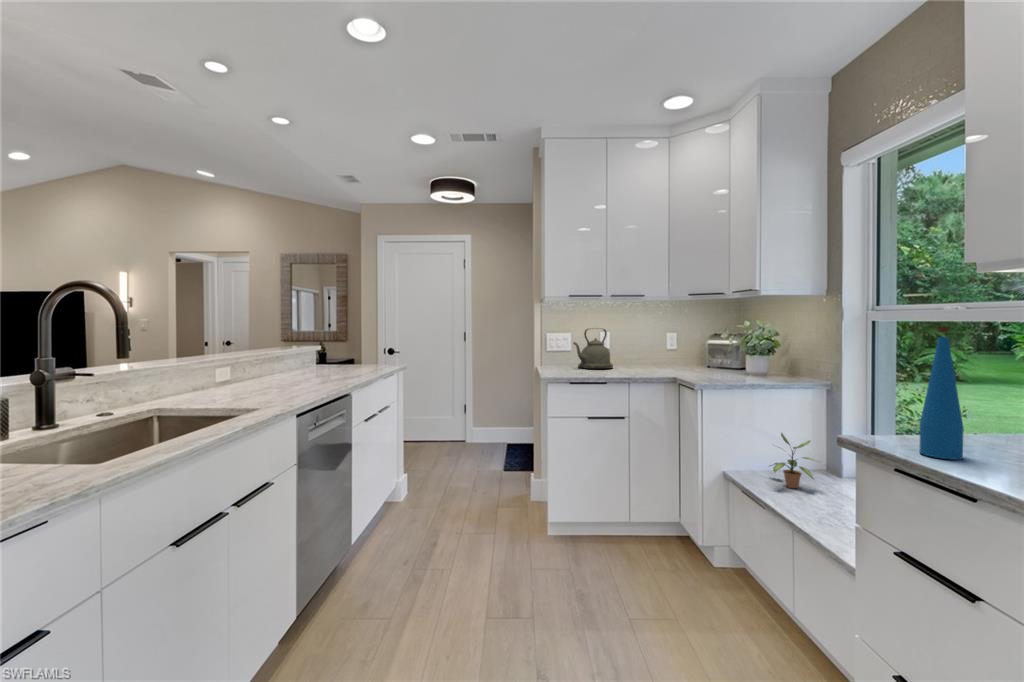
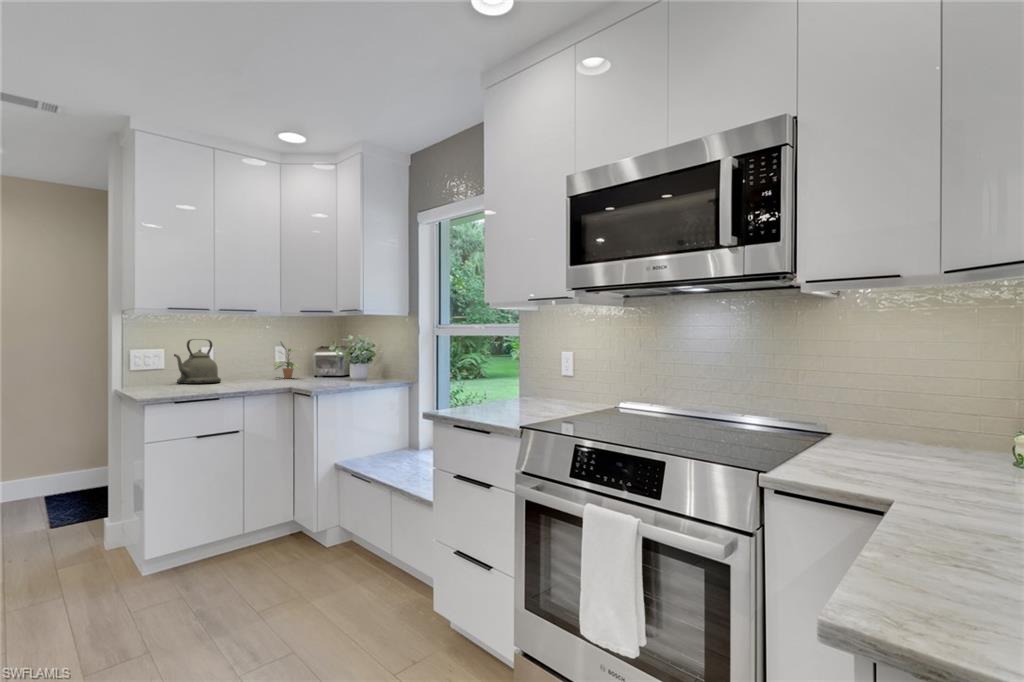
bottle: present [920,327,964,460] -> none [457,340,474,412]
potted plant: present [770,433,818,488] -> present [274,342,300,378]

